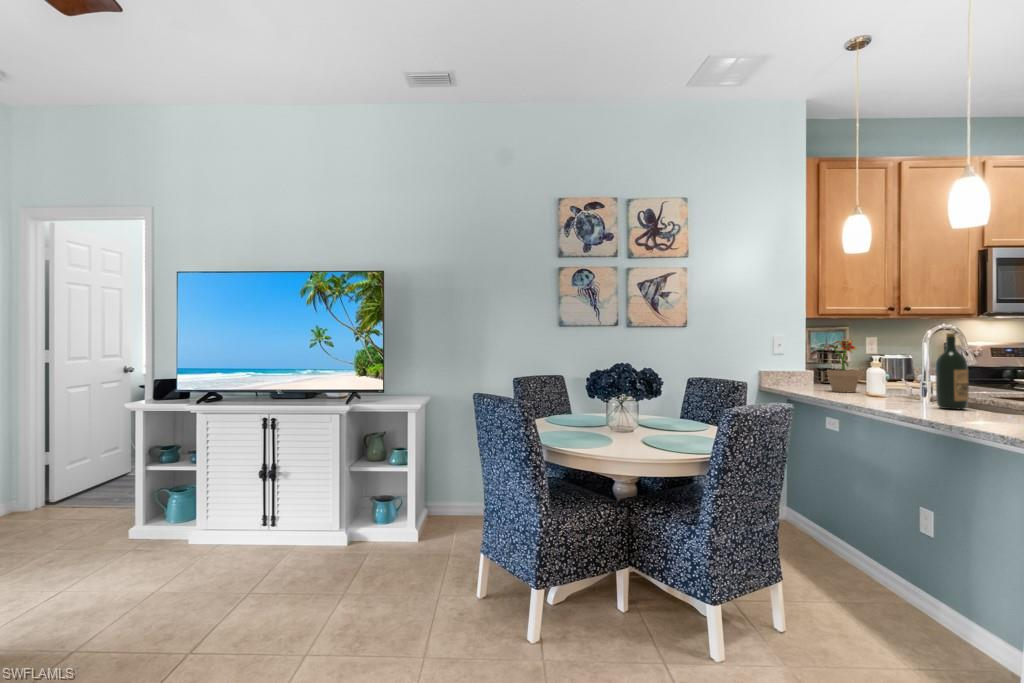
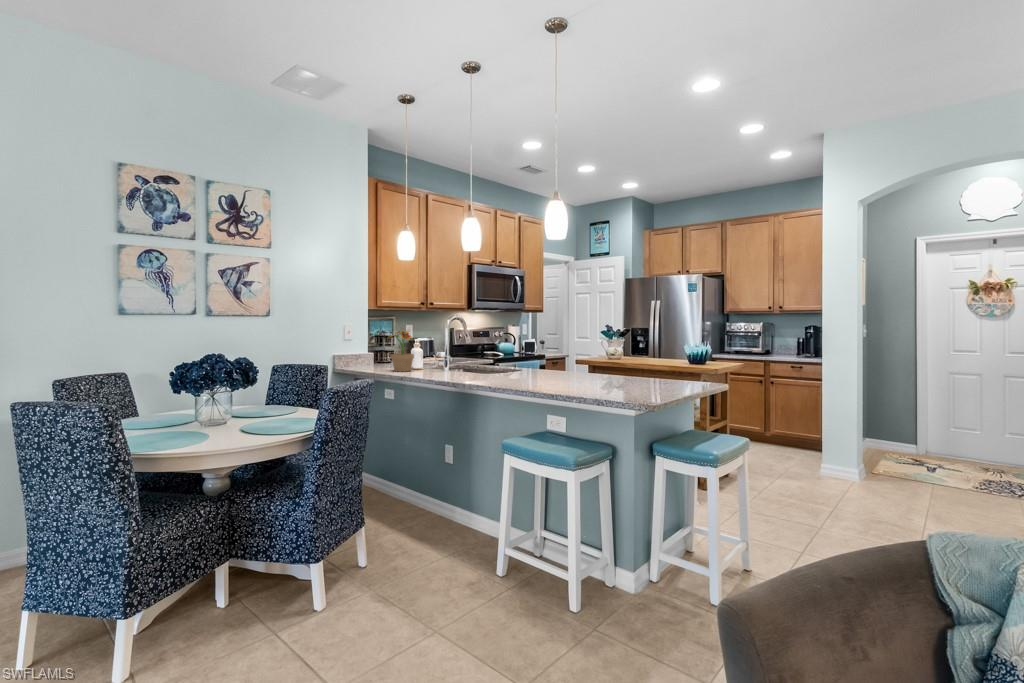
wine bottle: present [935,333,969,409] -> none [467,329,484,381]

